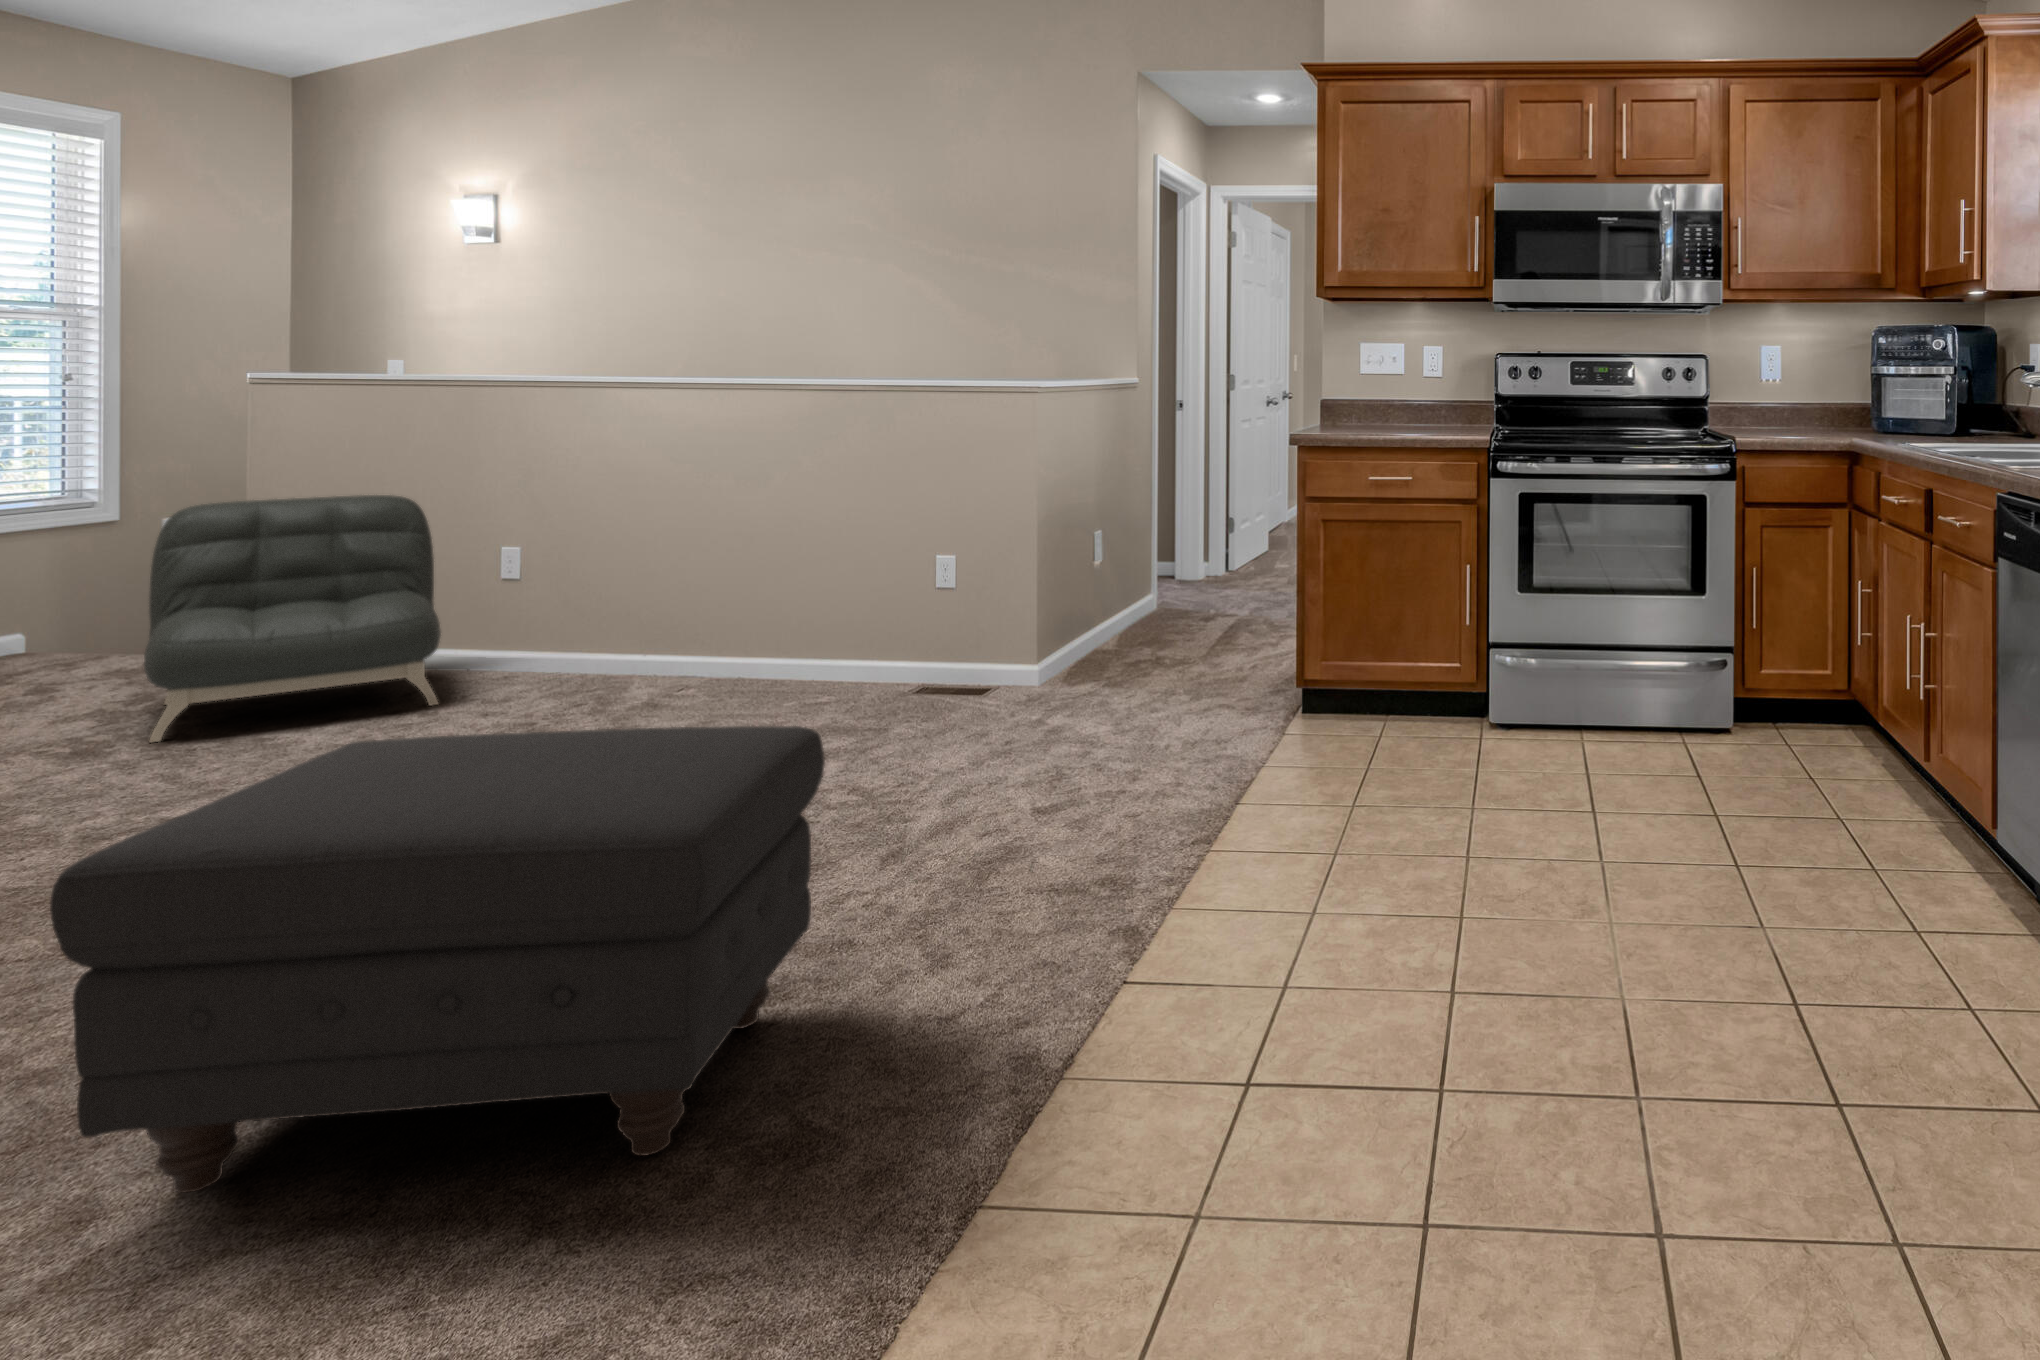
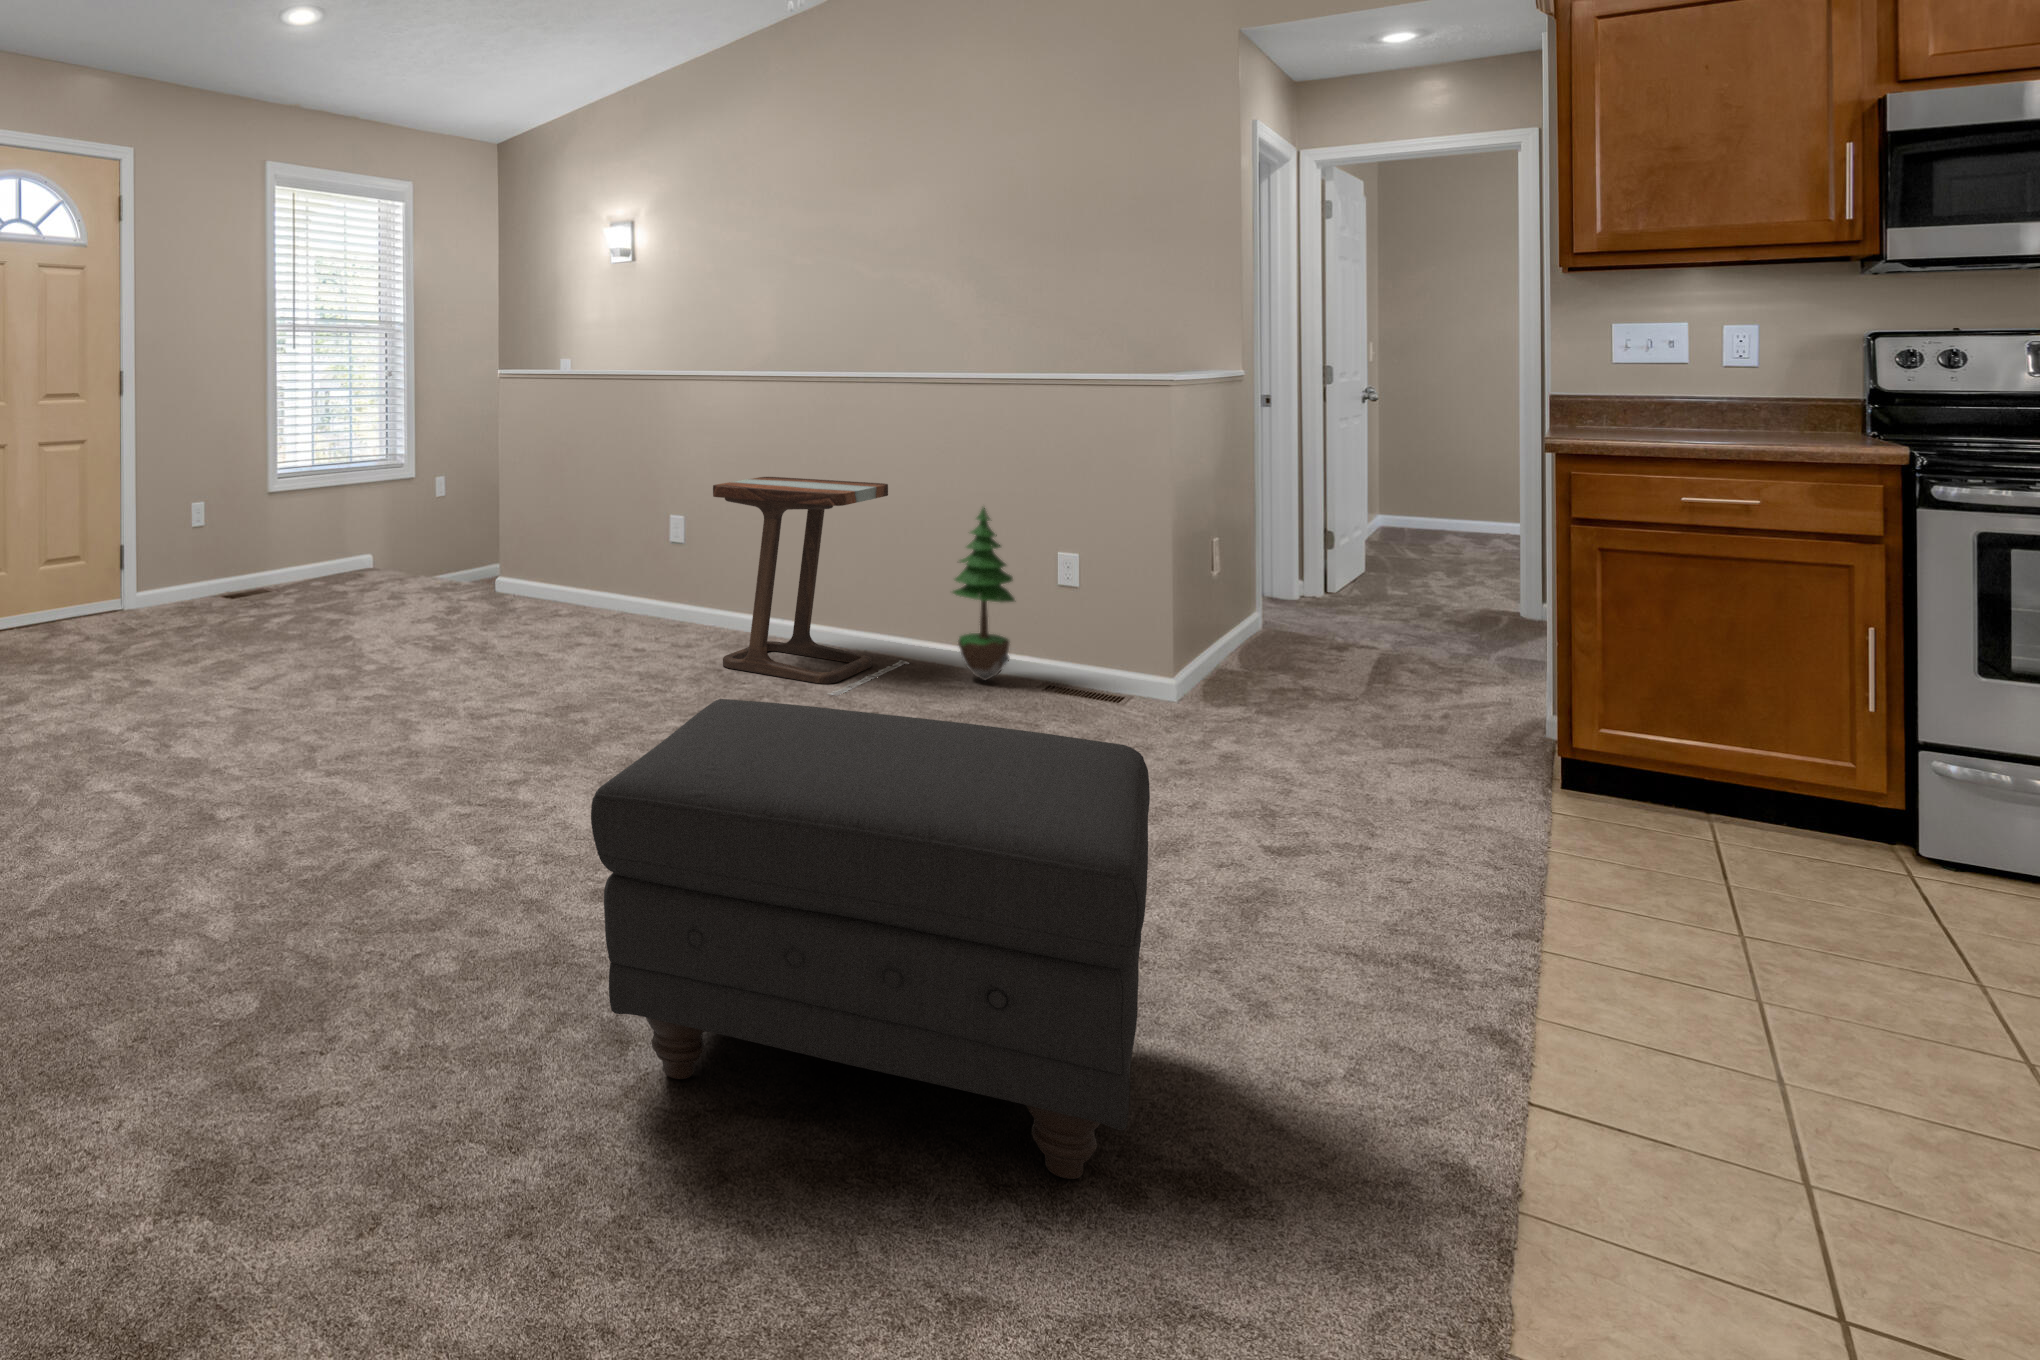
side table: none [534,493,782,727] -> present [713,477,909,695]
armchair: present [144,495,441,742] -> none [454,471,640,653]
potted tree: none [819,511,890,691] -> present [953,508,1014,680]

